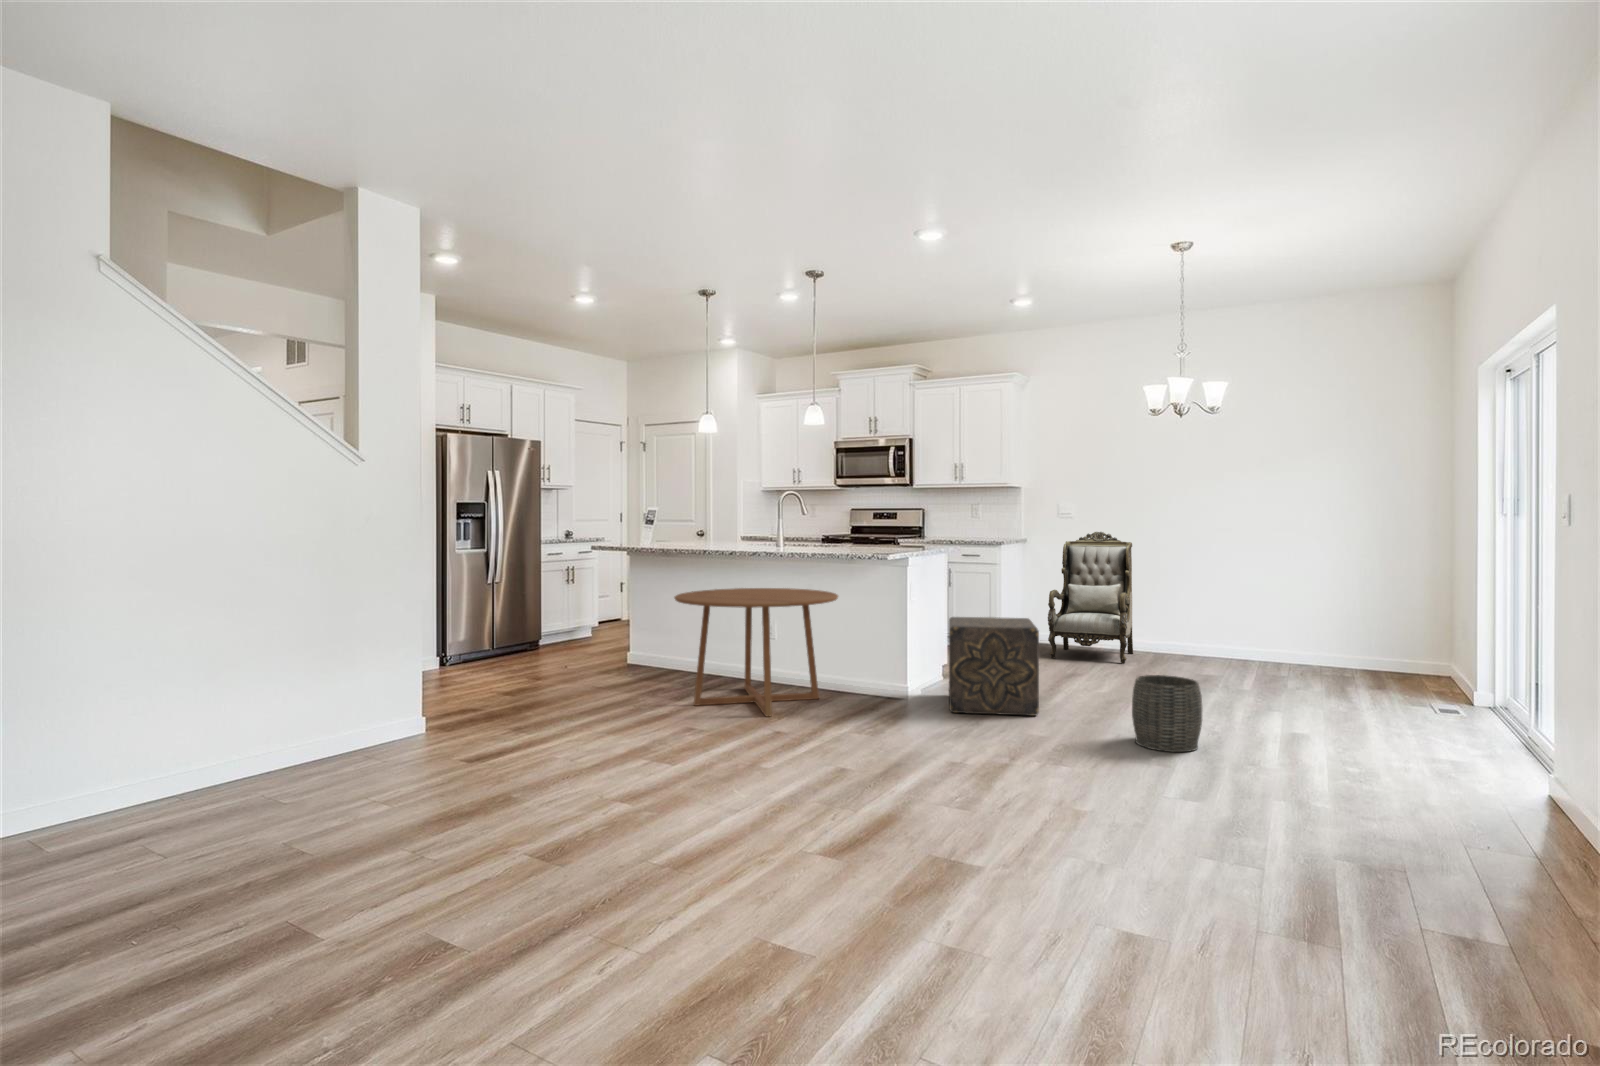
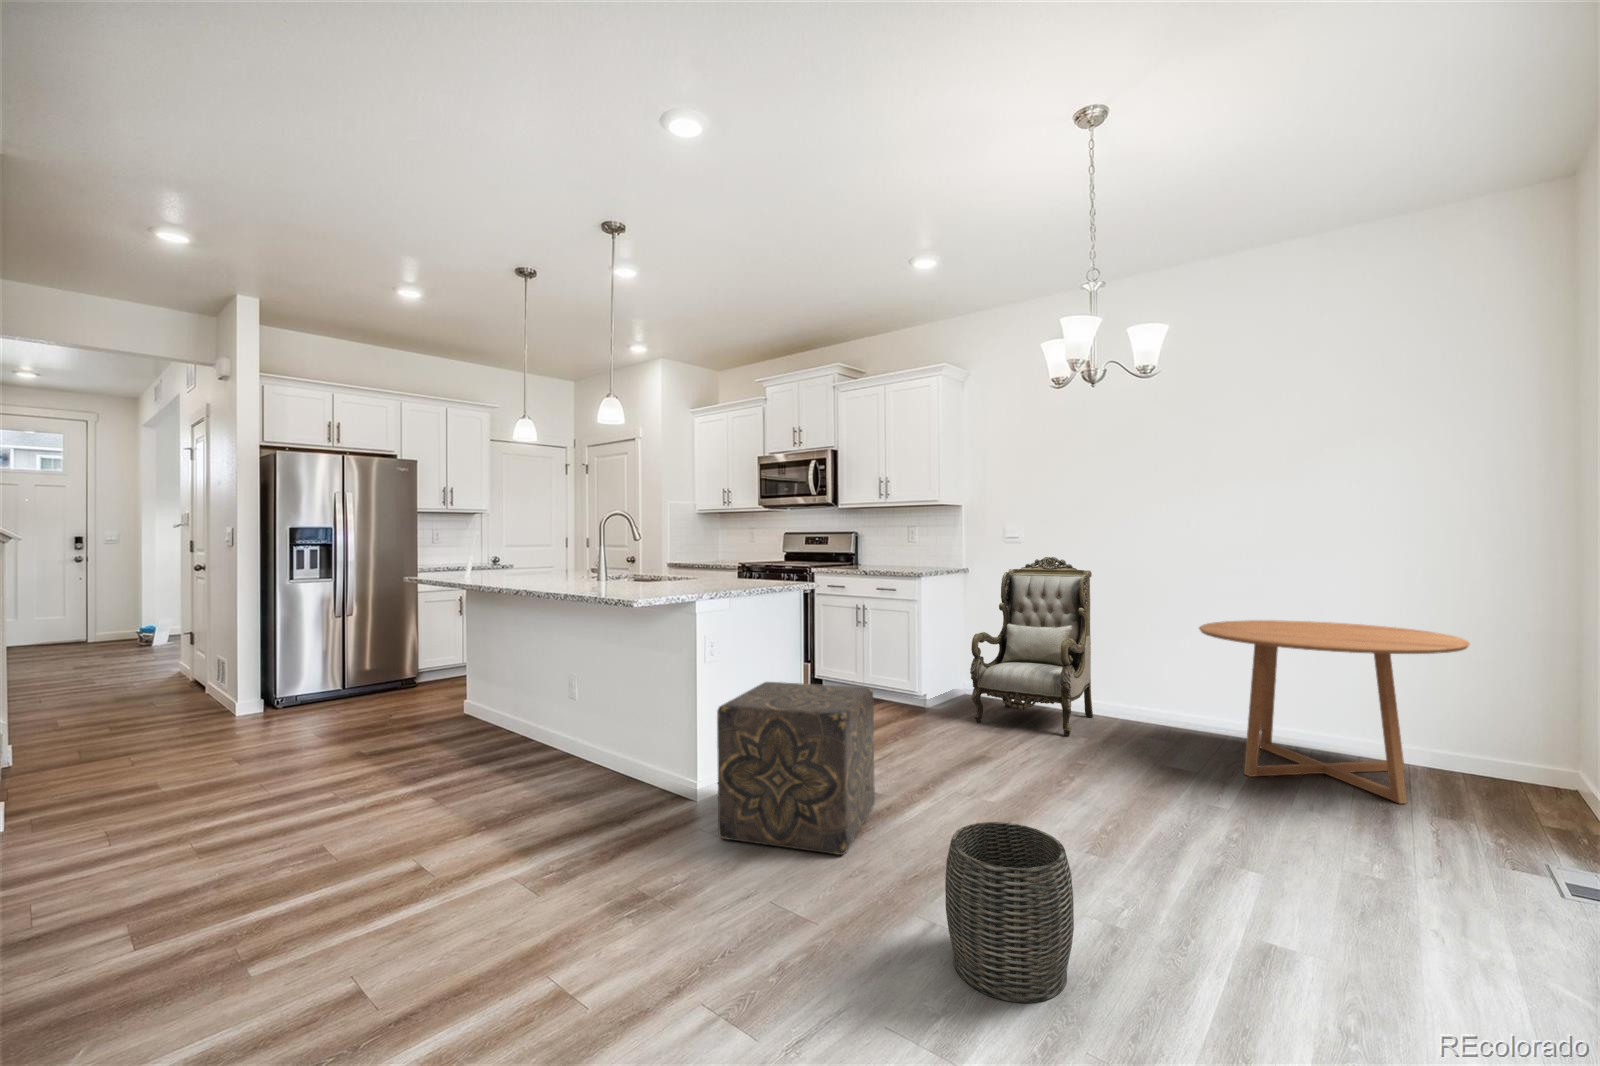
dining table: present [674,588,838,717] -> present [1199,620,1470,803]

